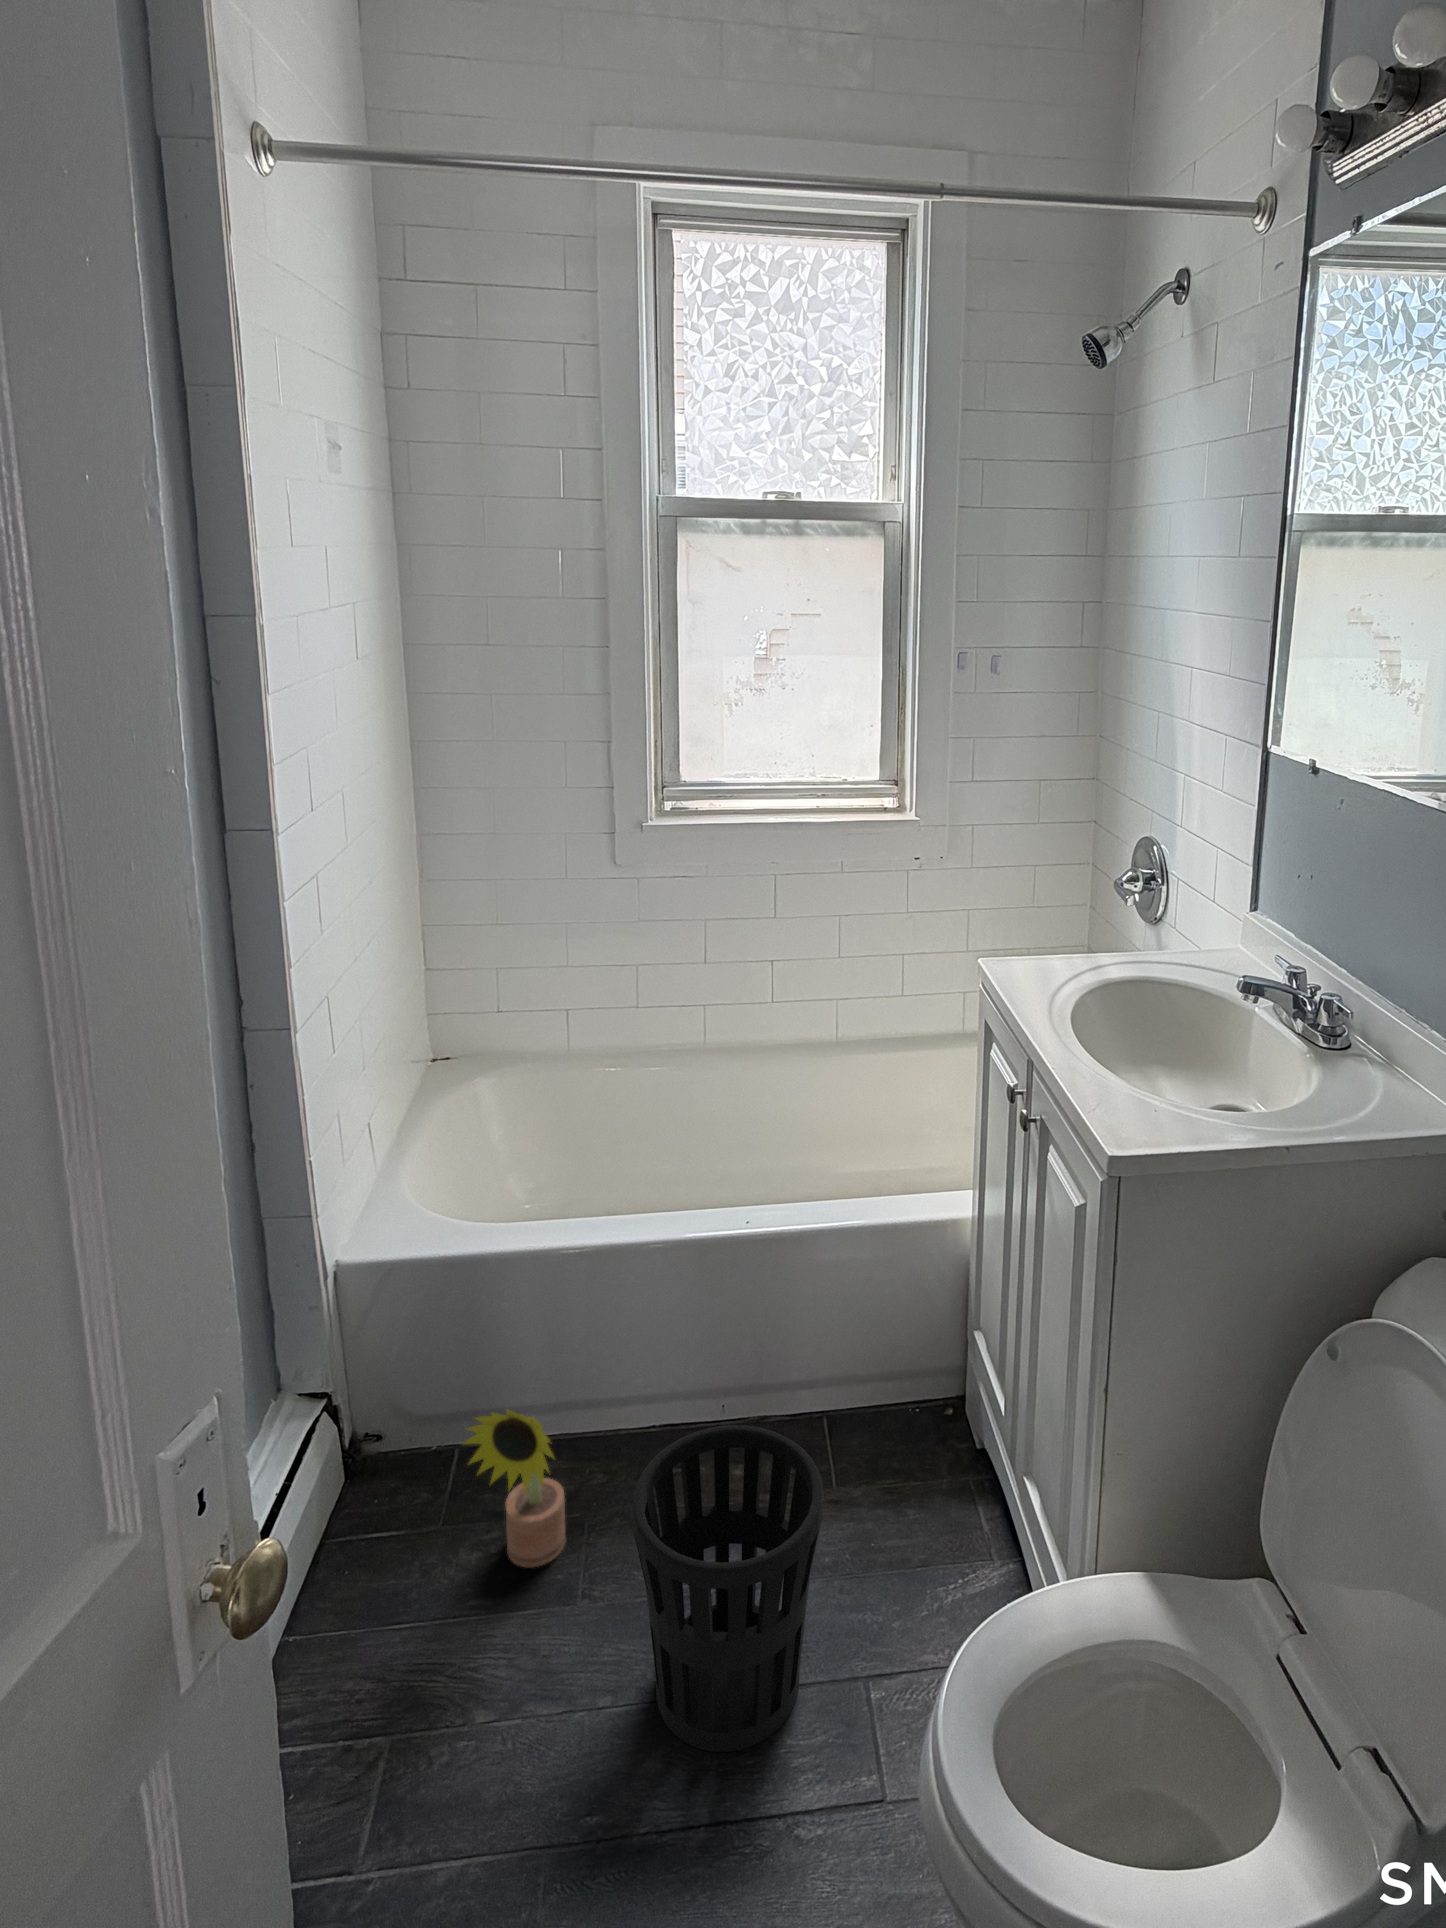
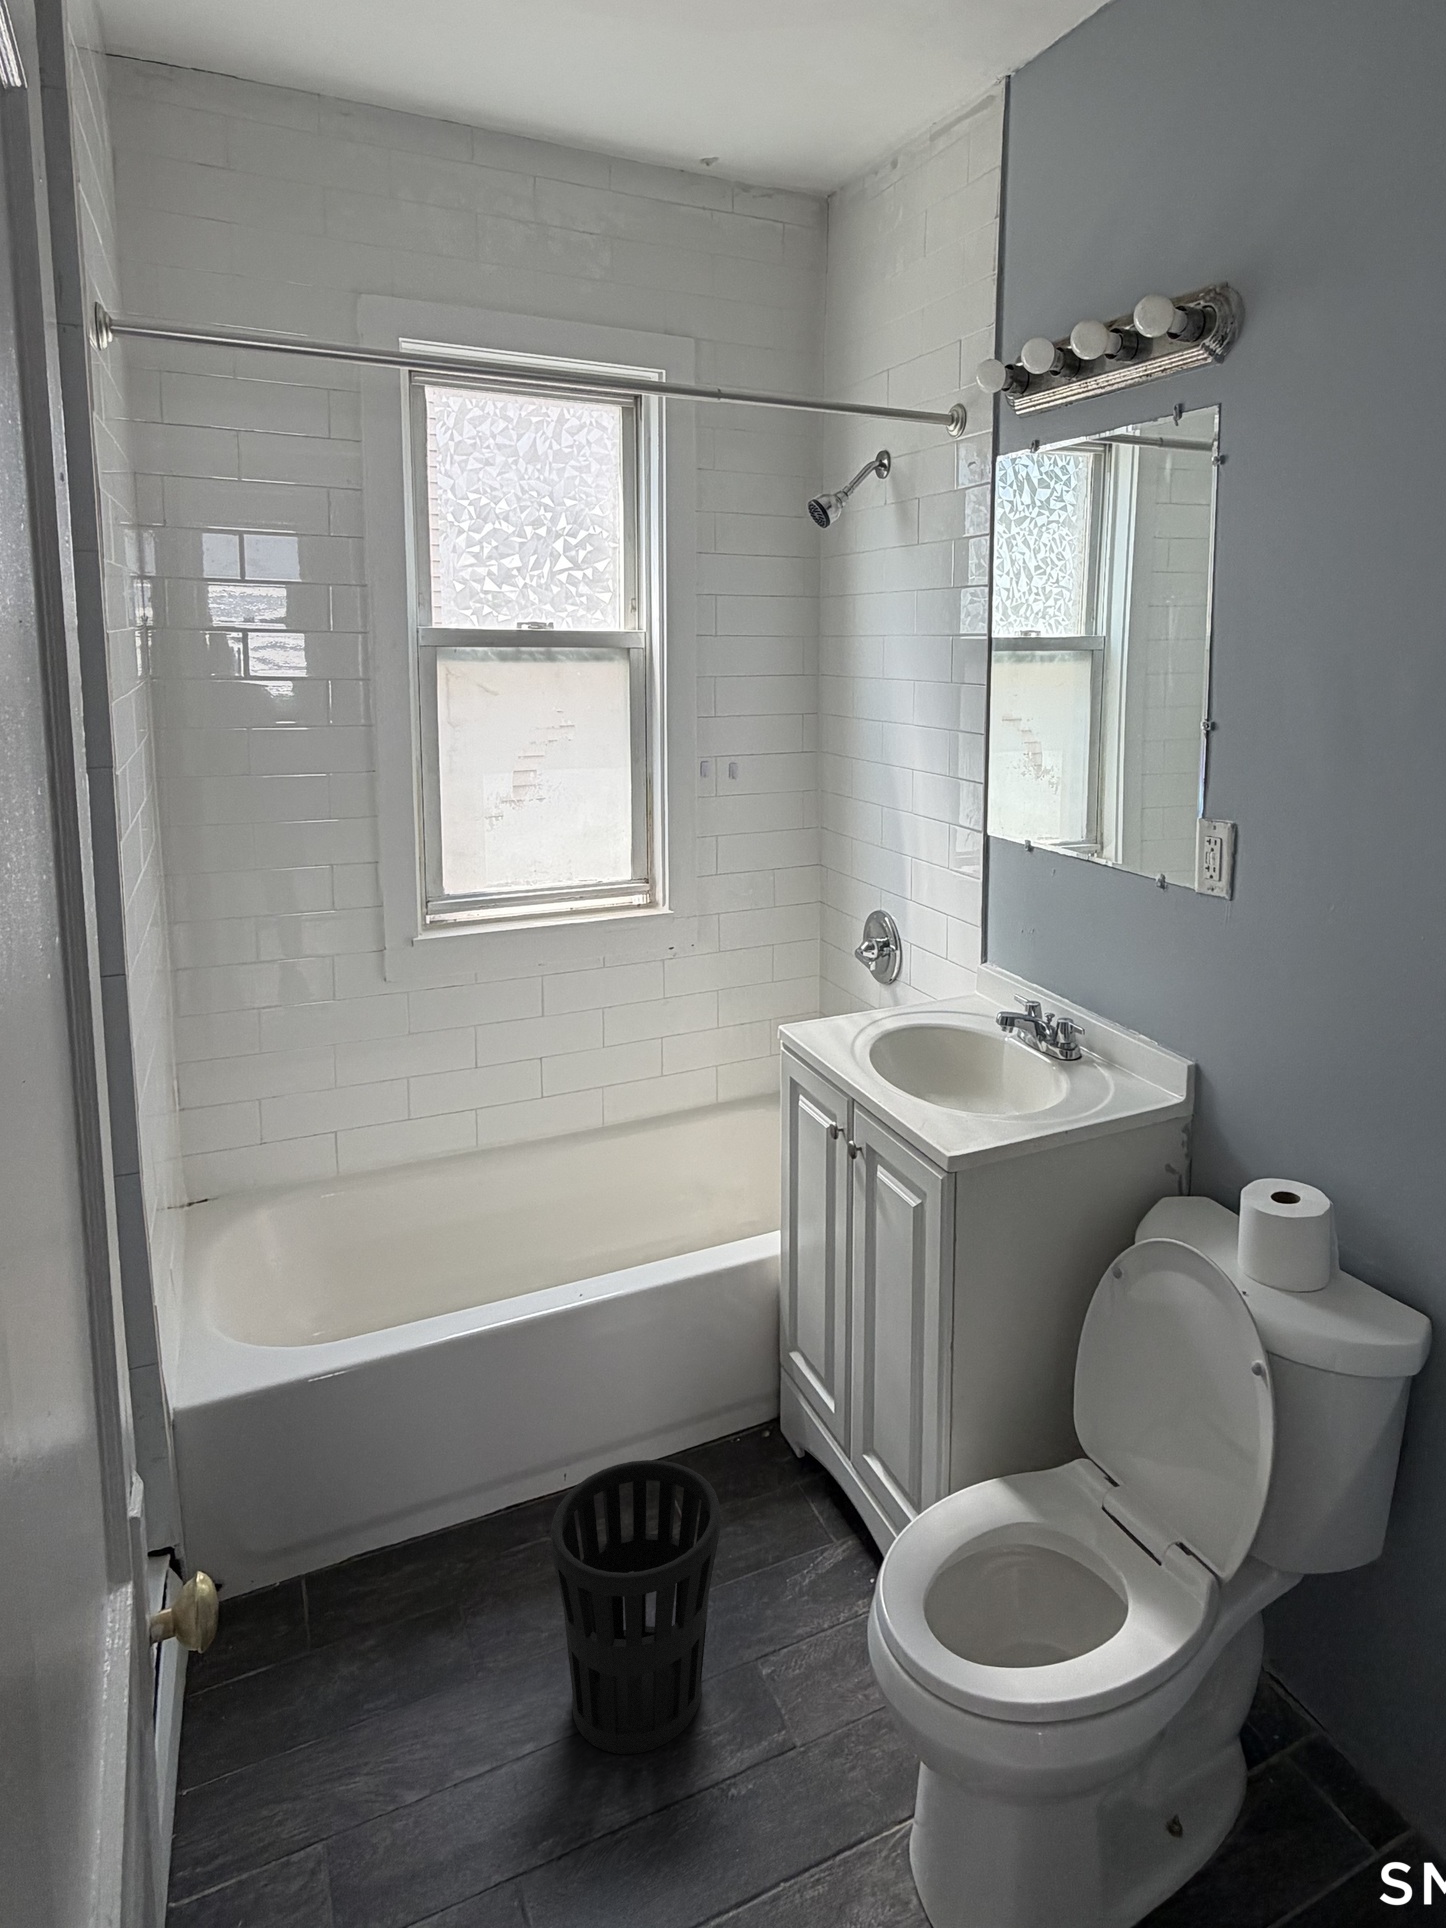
decorative plant: present [464,1410,565,1567] -> none [350,1501,451,1660]

